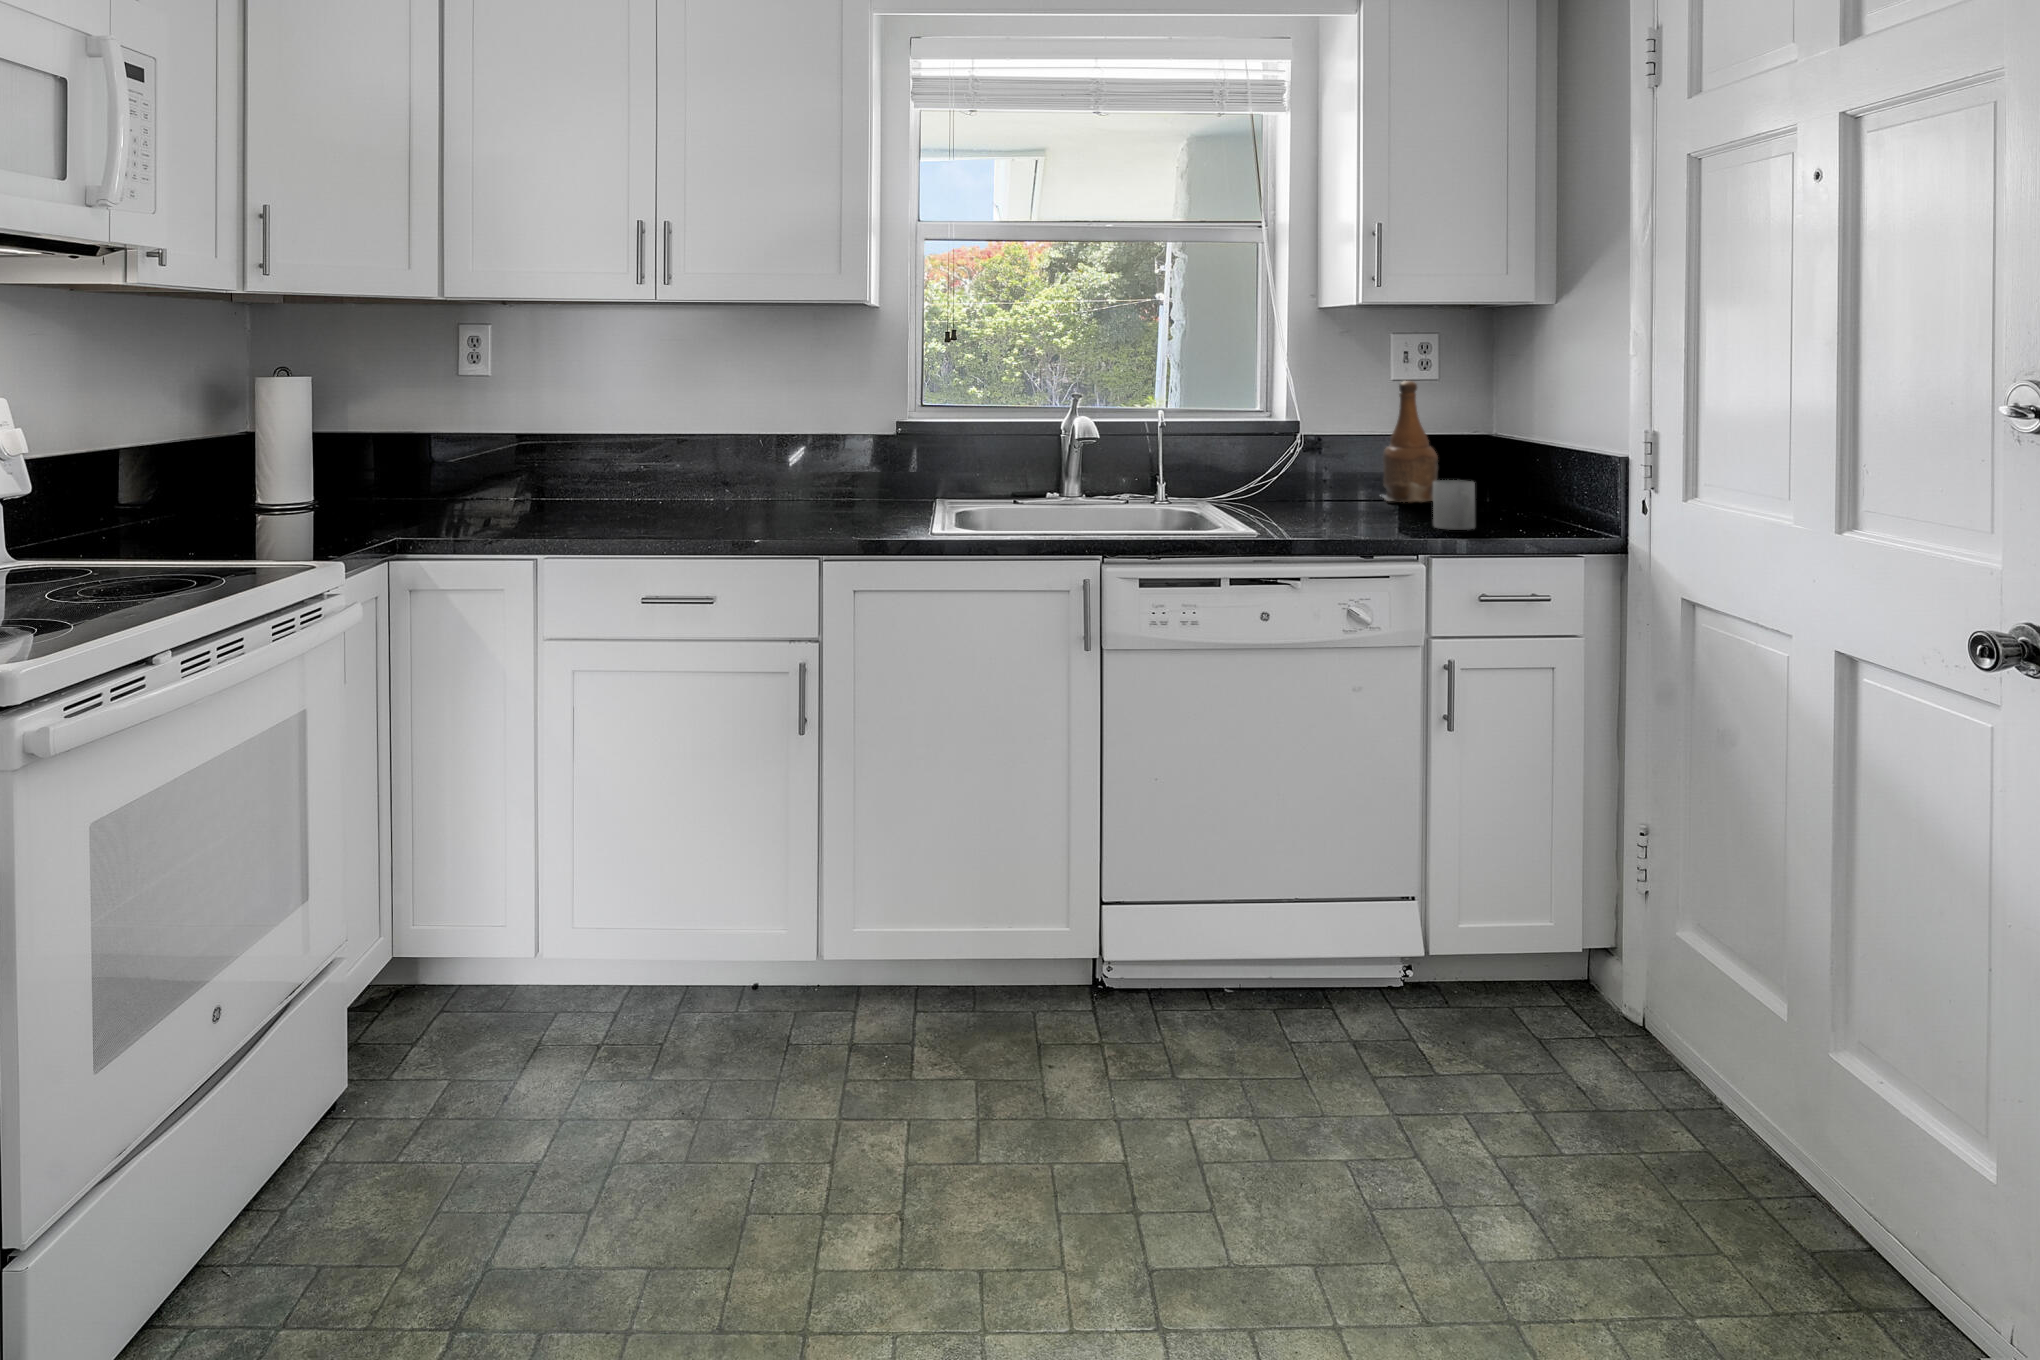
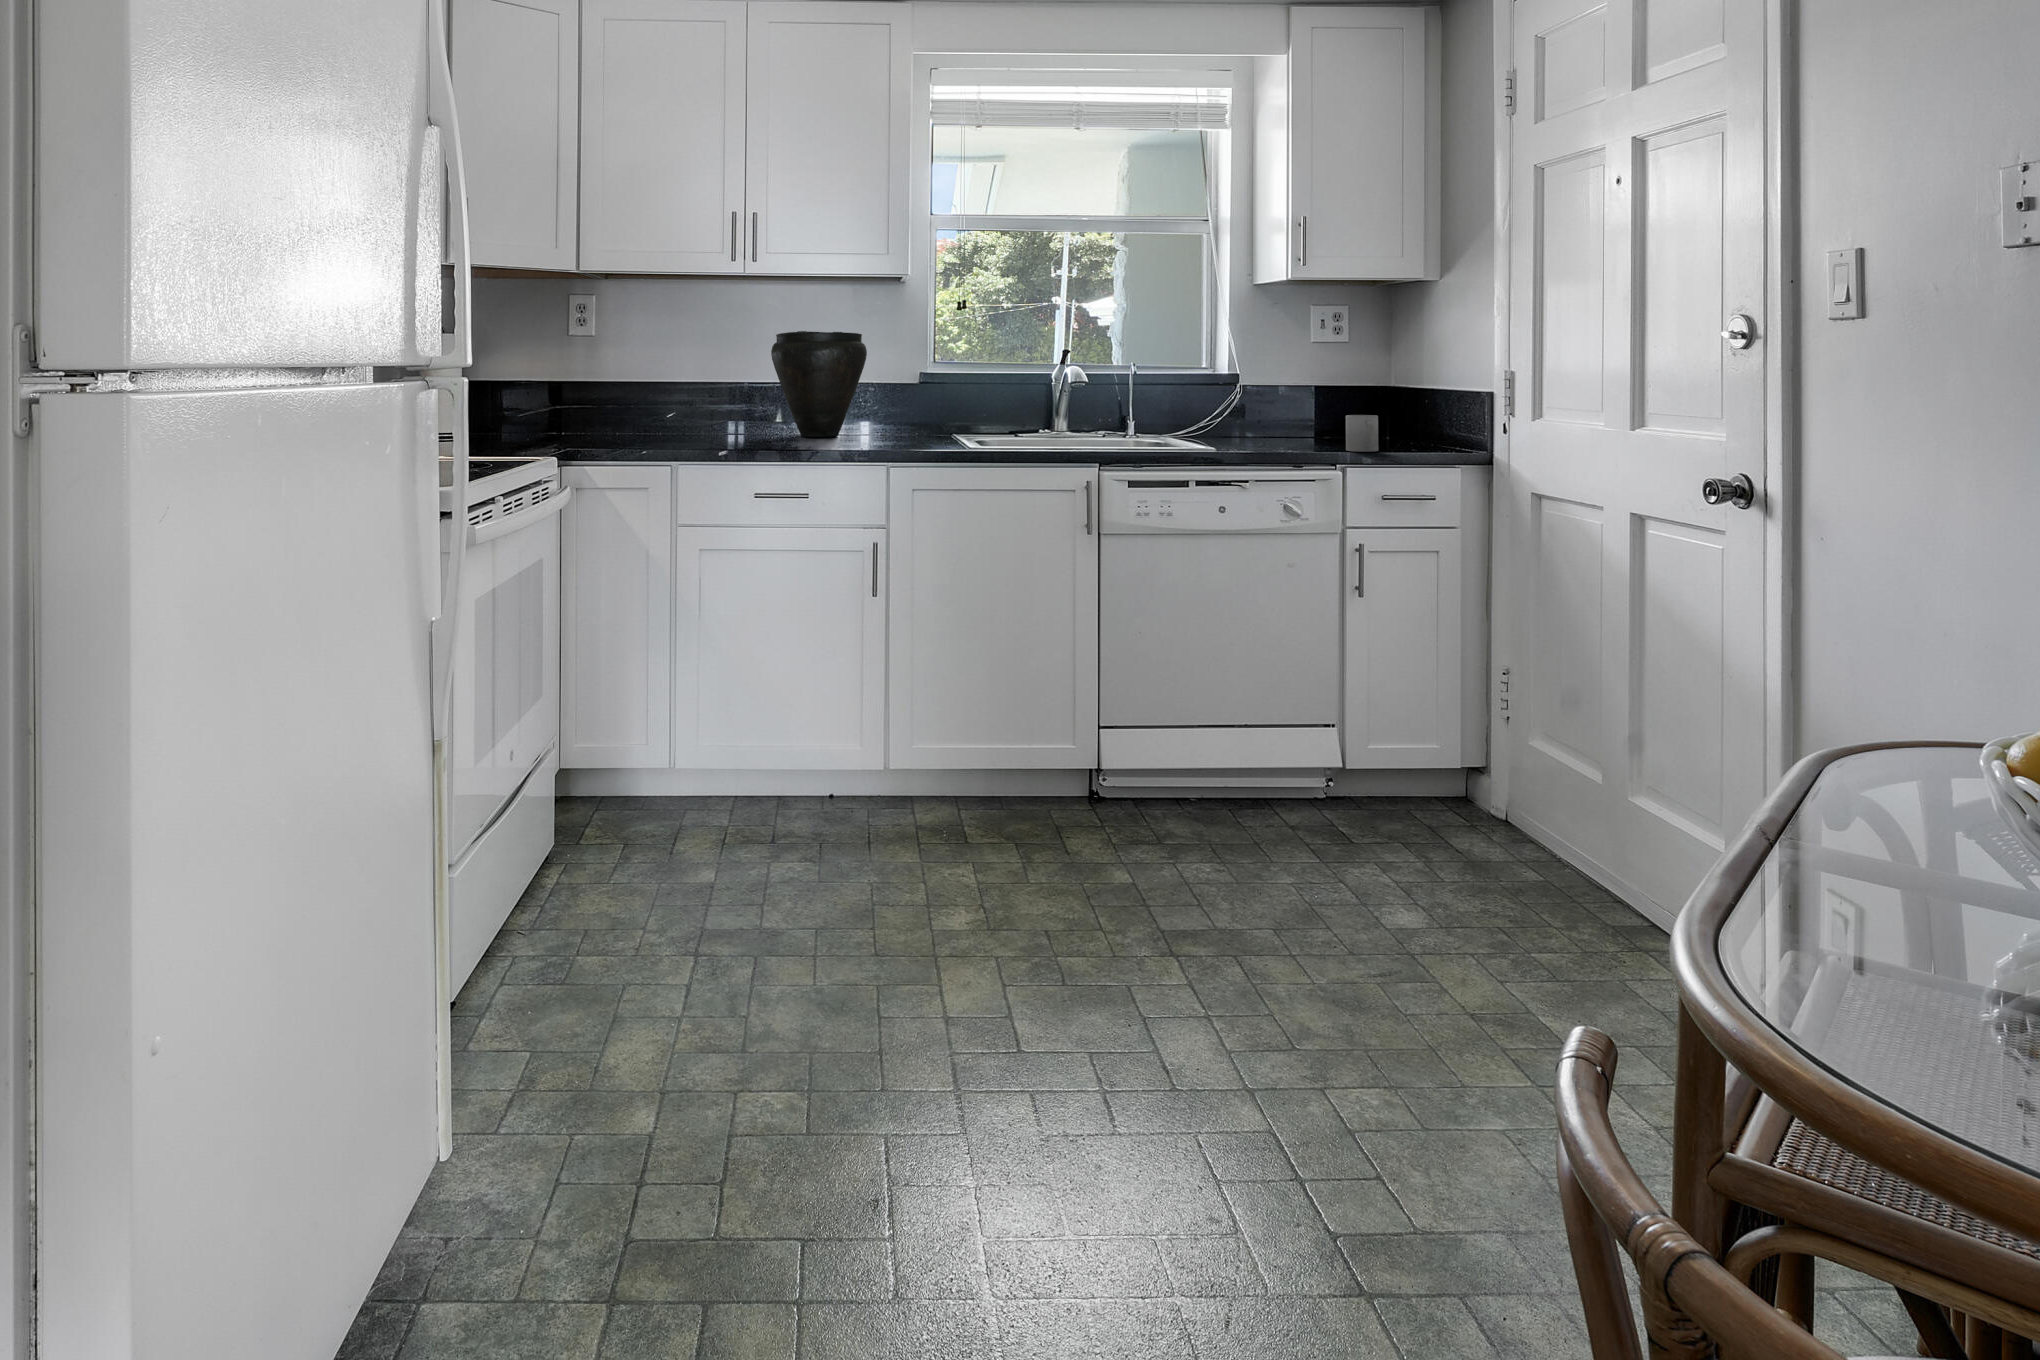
vase: none [697,369,819,507] -> present [771,331,867,437]
bottle: present [1380,381,1438,502] -> none [1301,342,1353,436]

